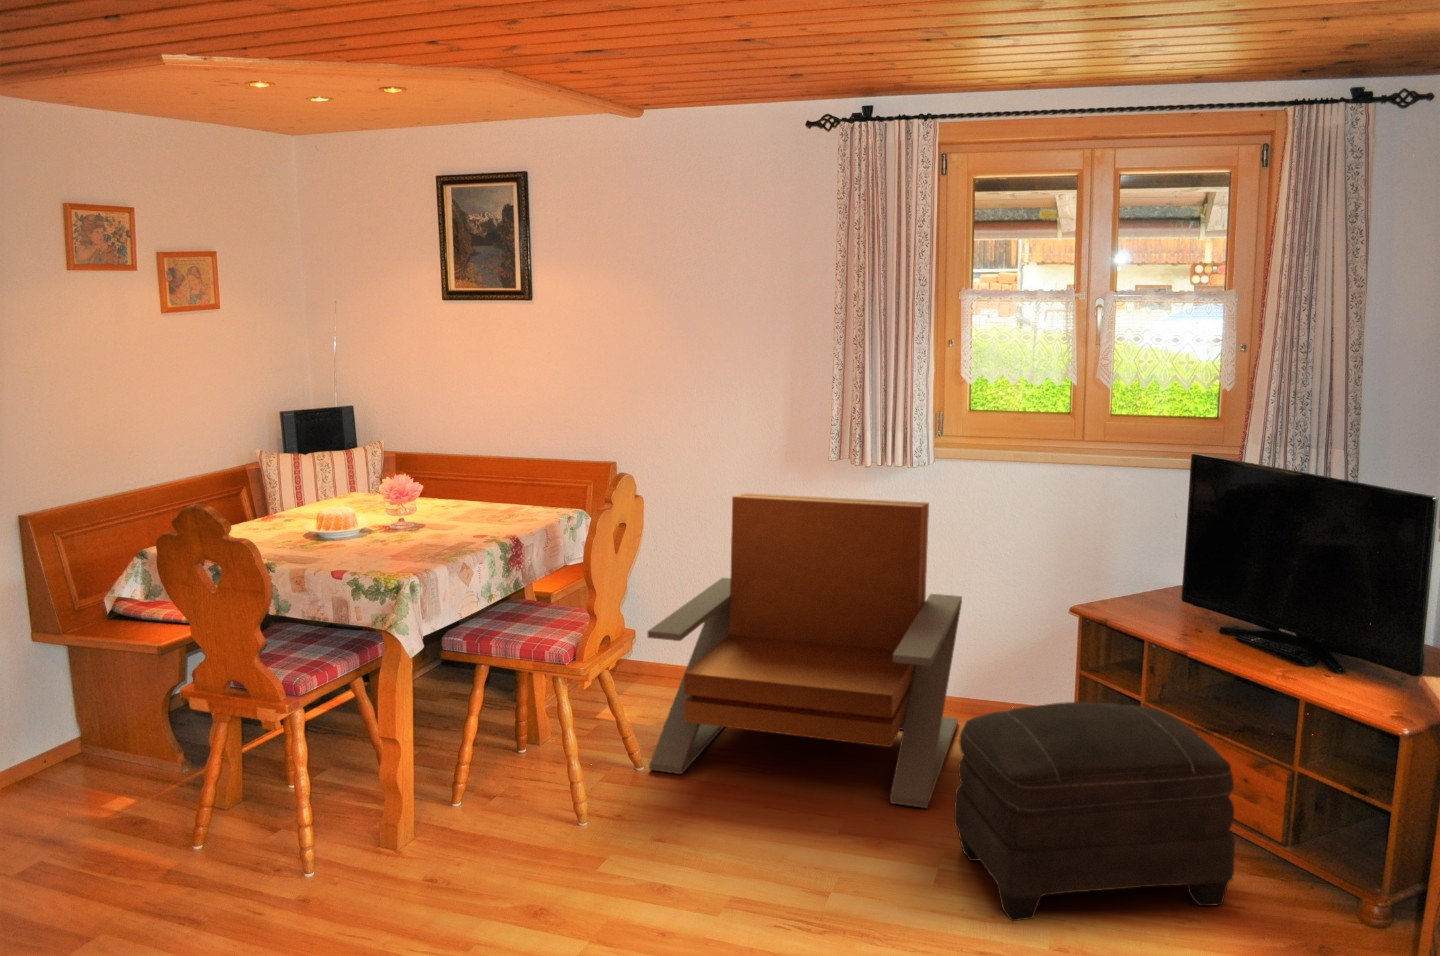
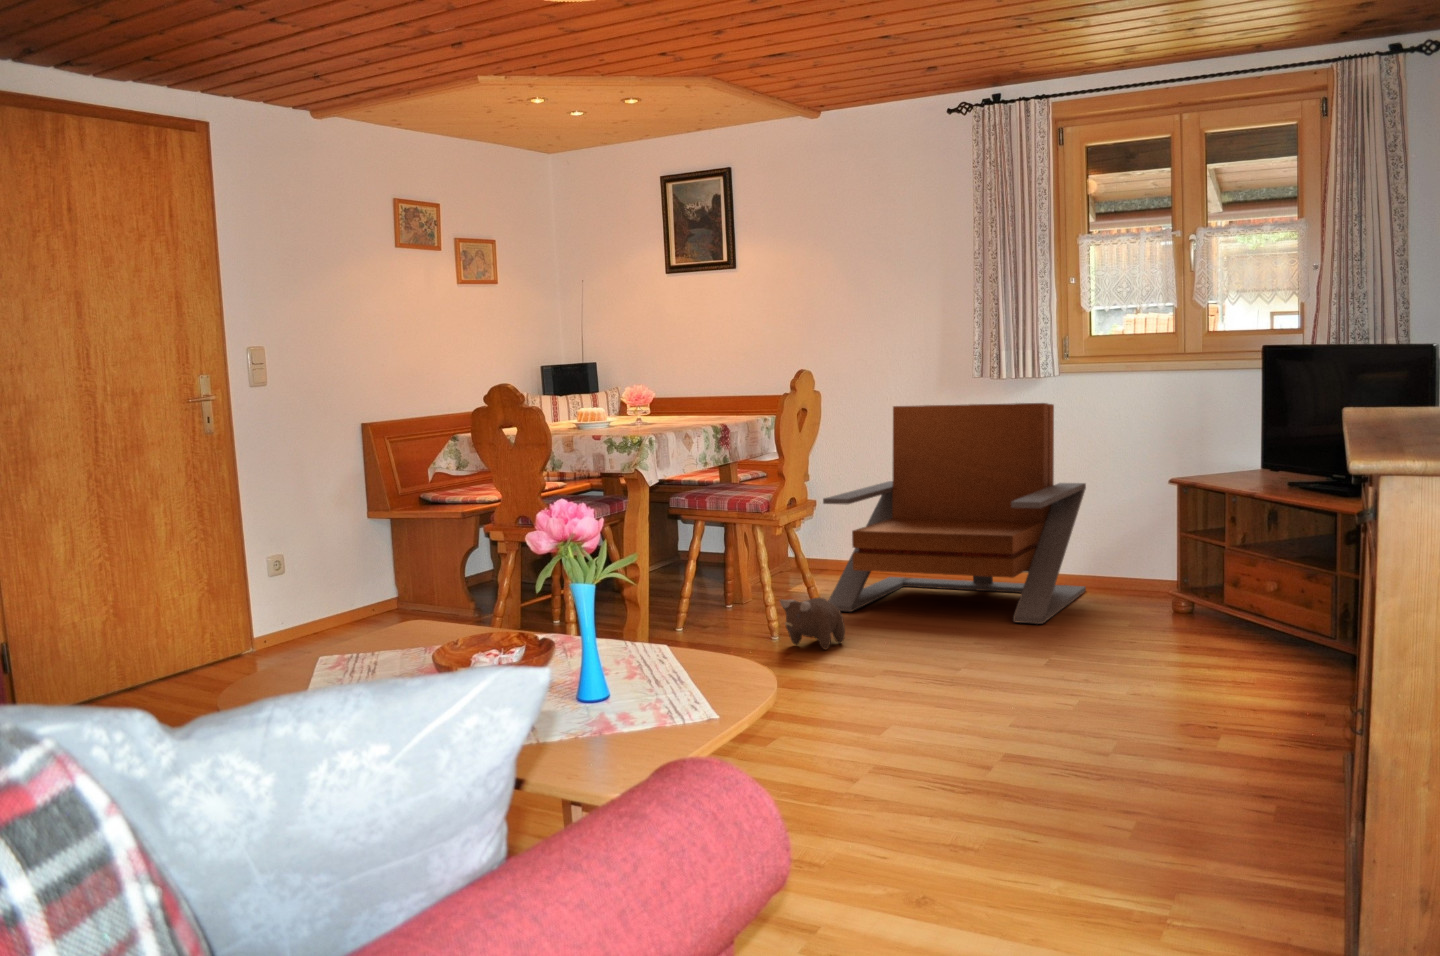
ottoman: present [954,702,1235,921] -> none [1055,519,1264,664]
plush toy: none [594,800,681,878] -> present [780,598,845,650]

